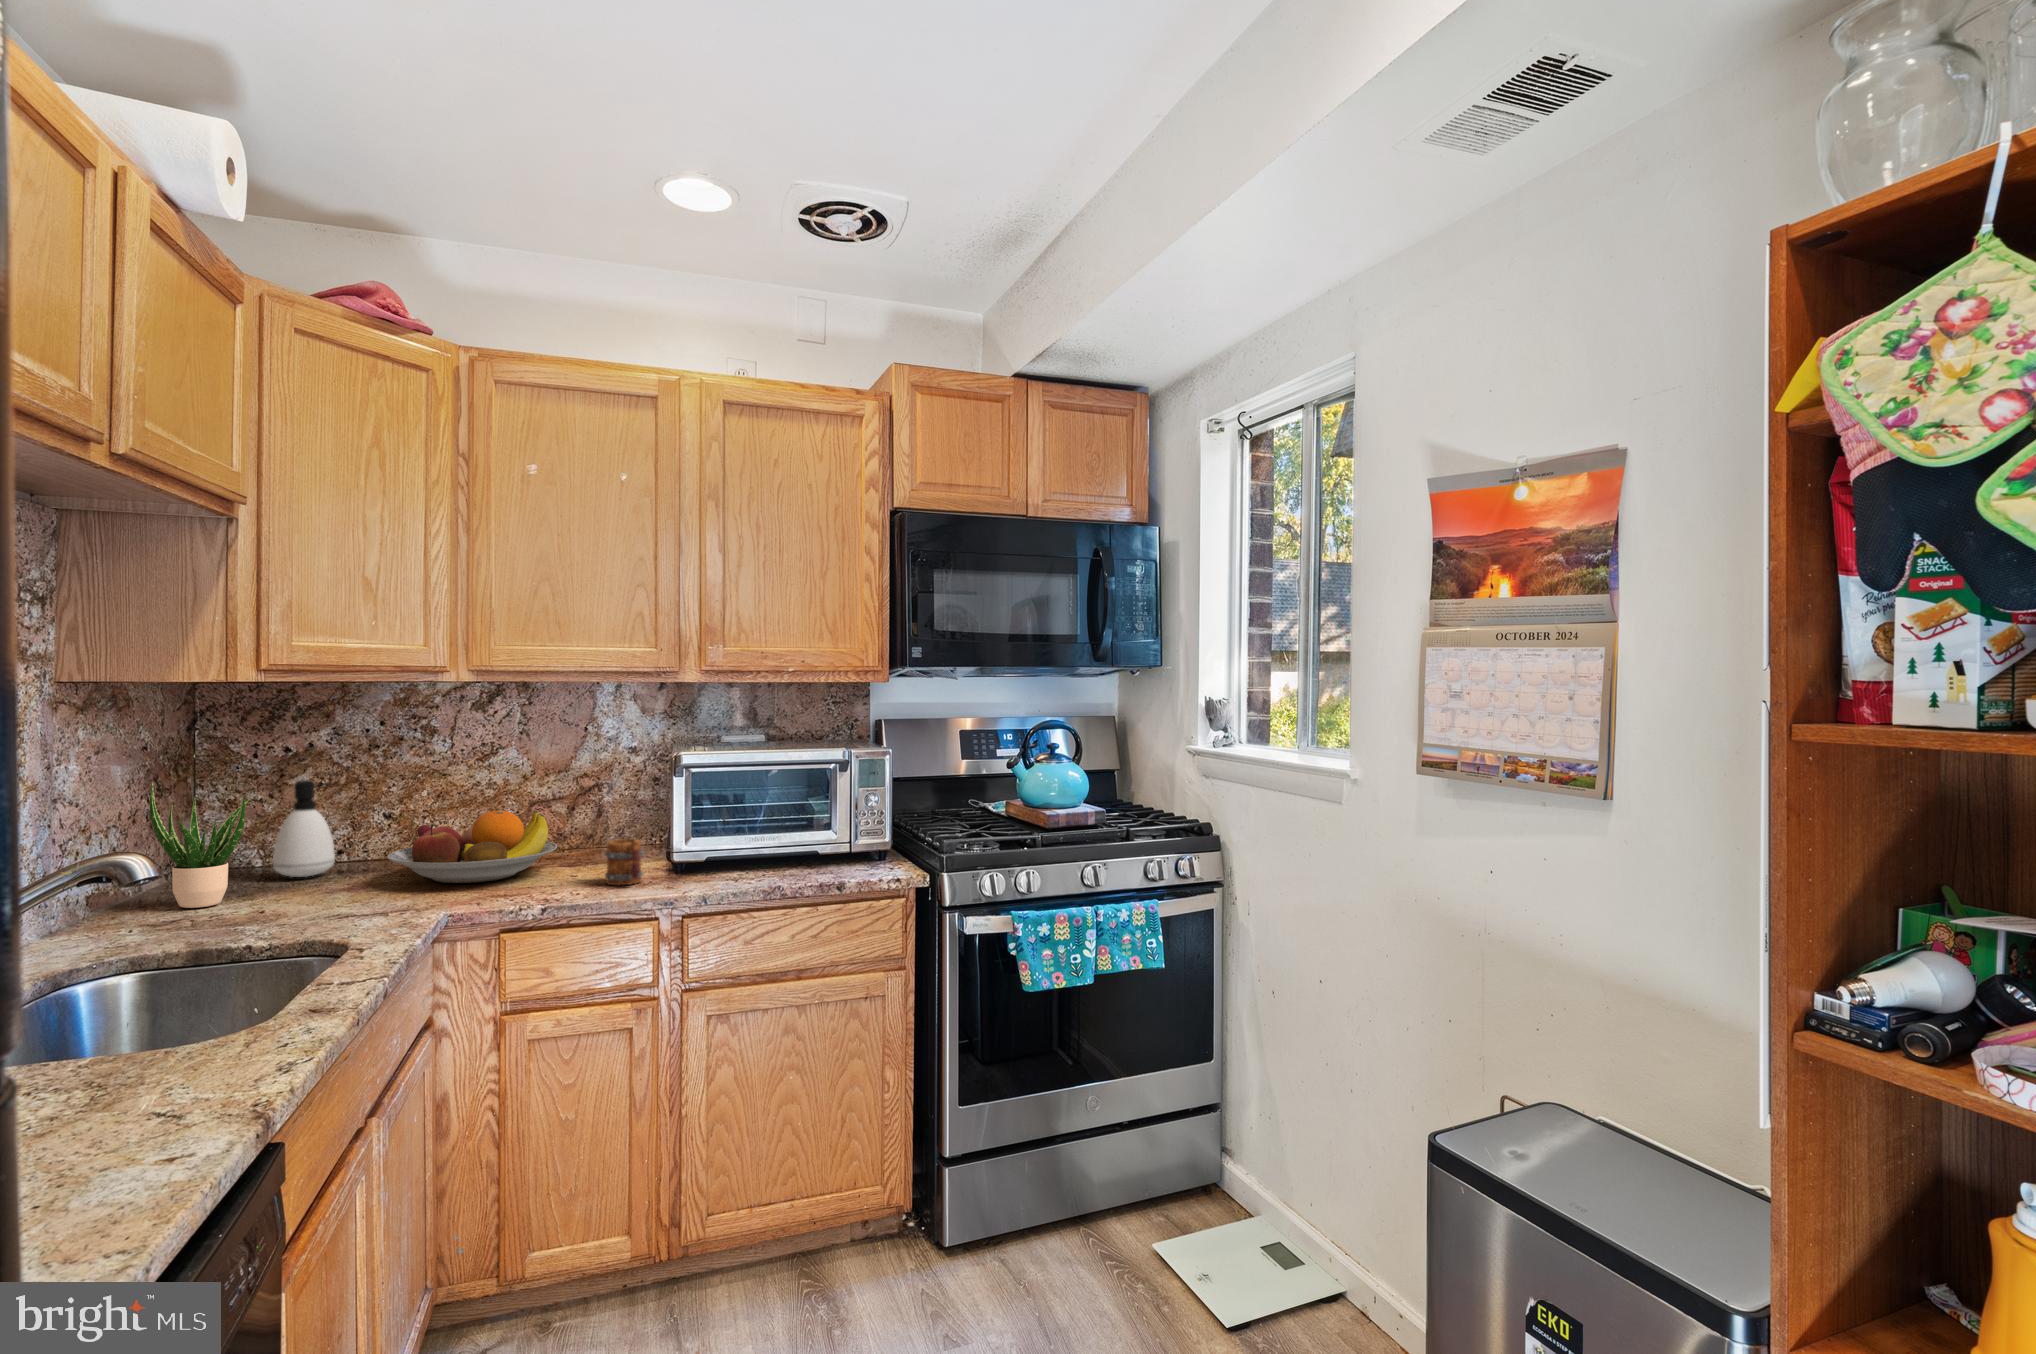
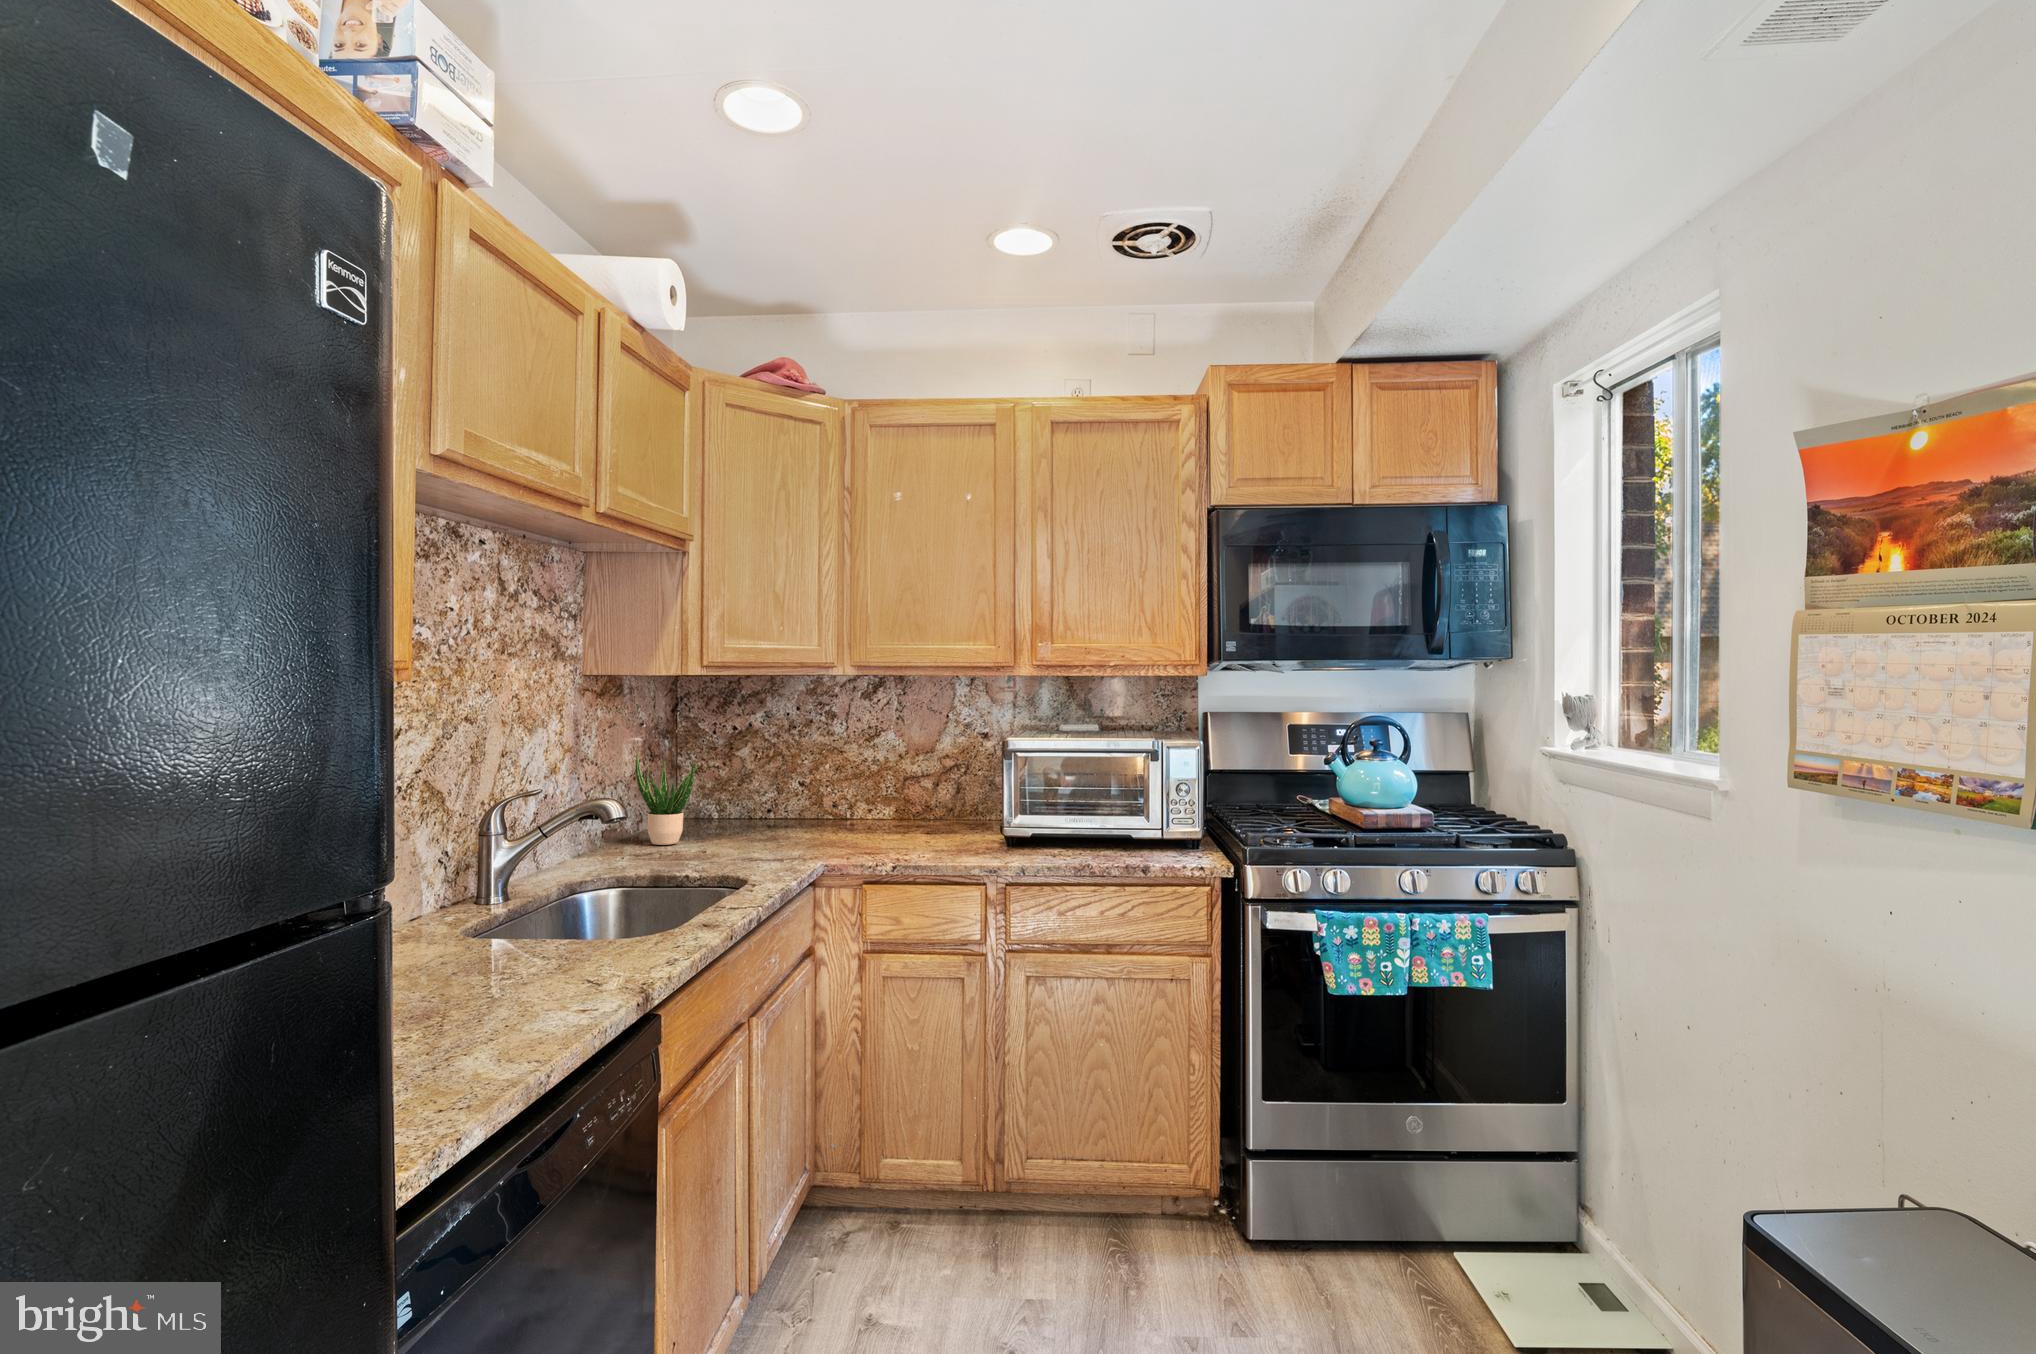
soap dispenser: present [273,780,335,877] -> none [719,753,762,829]
fruit bowl: present [388,810,557,883] -> none [793,785,919,842]
mug: present [605,839,643,885] -> none [951,814,982,854]

